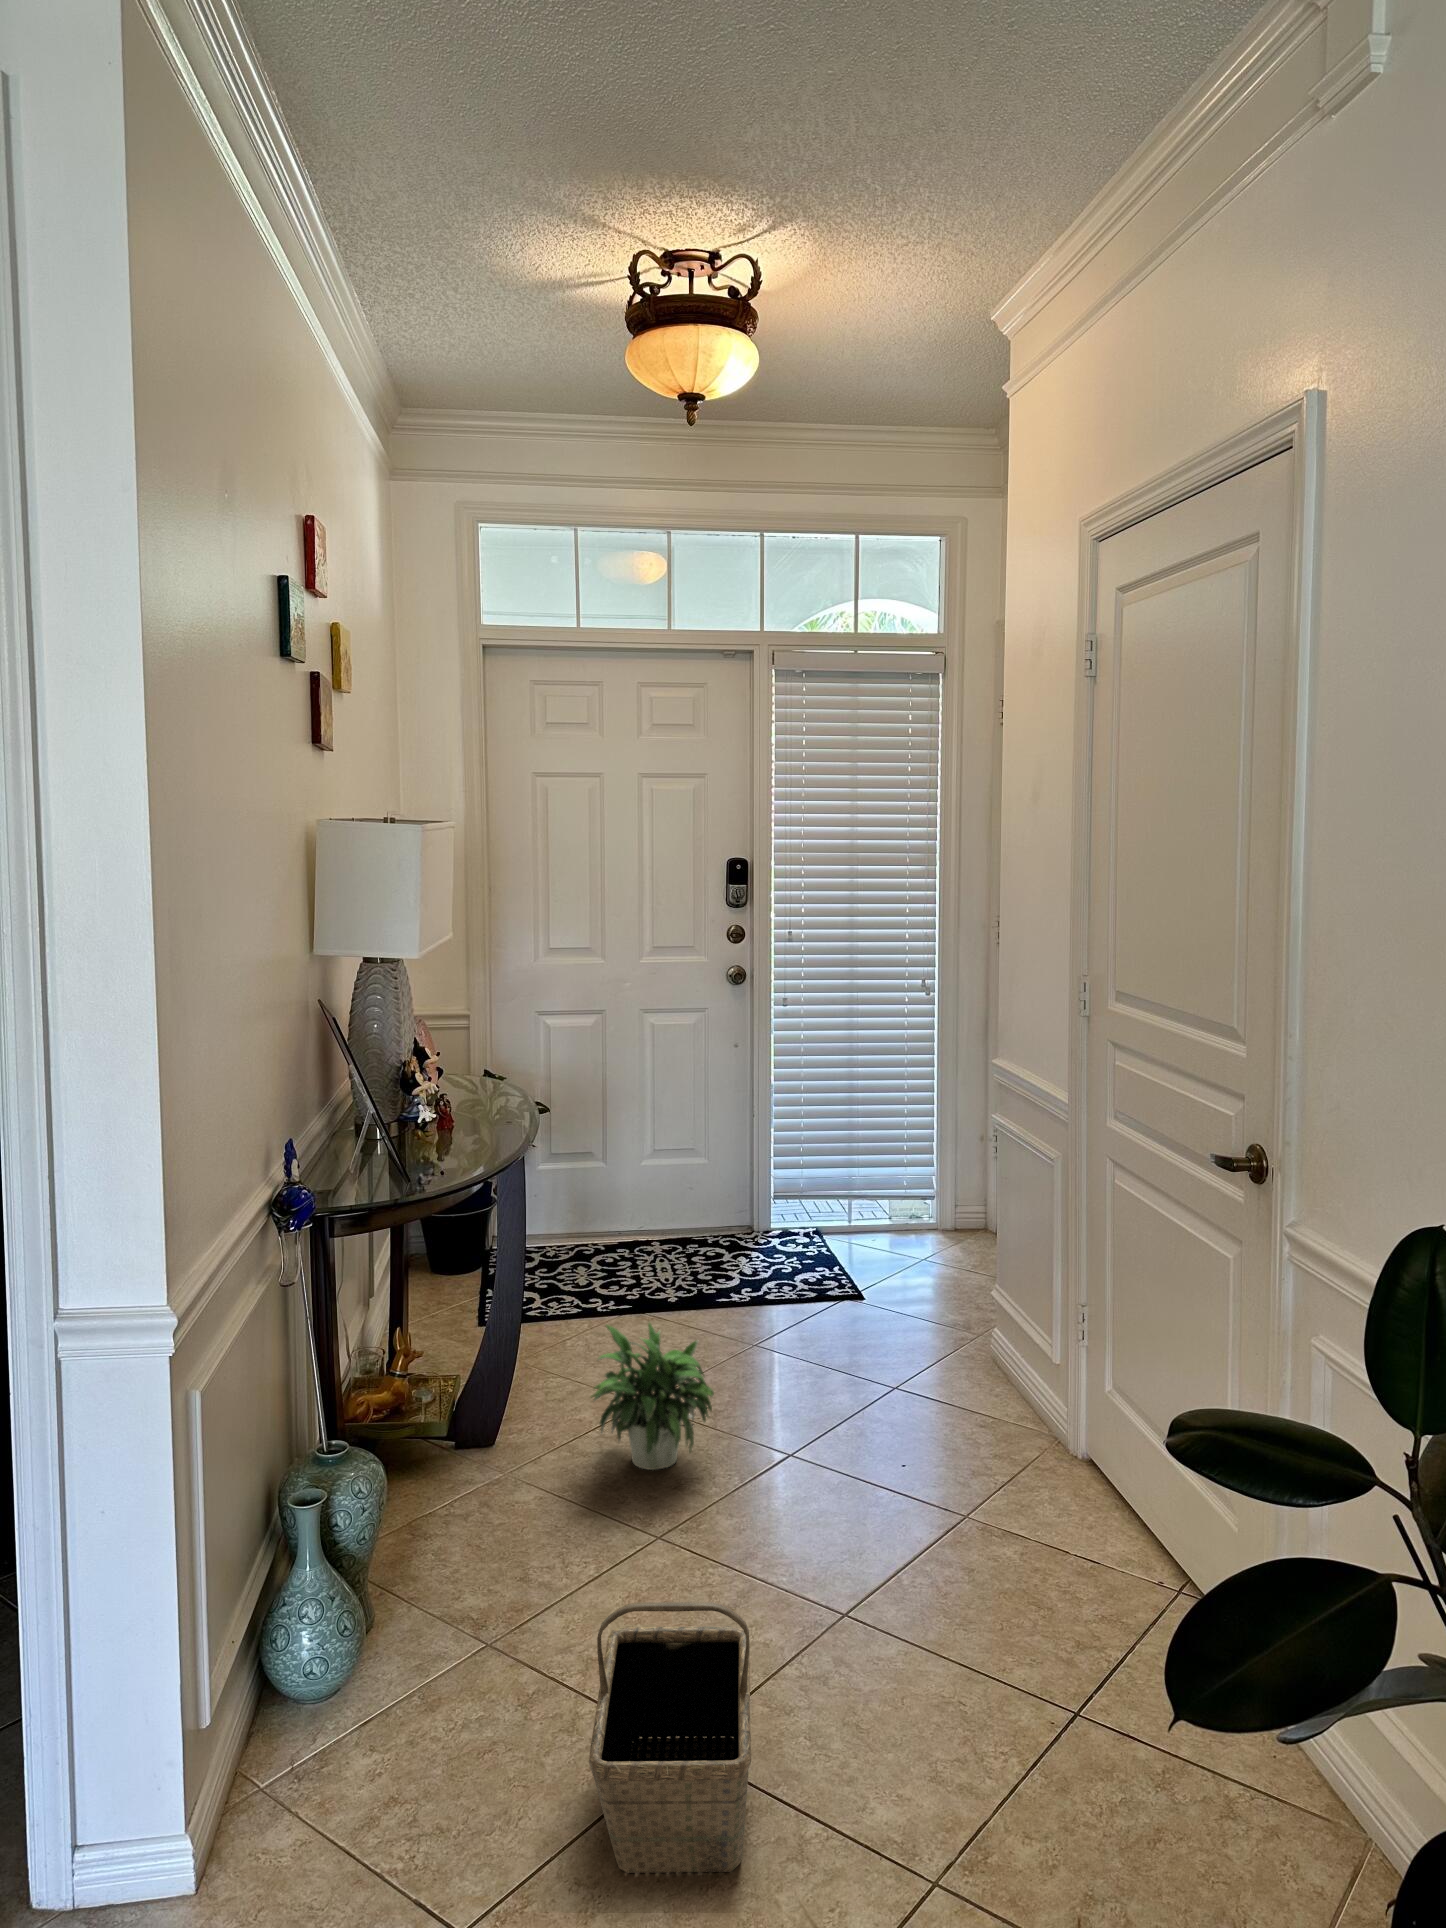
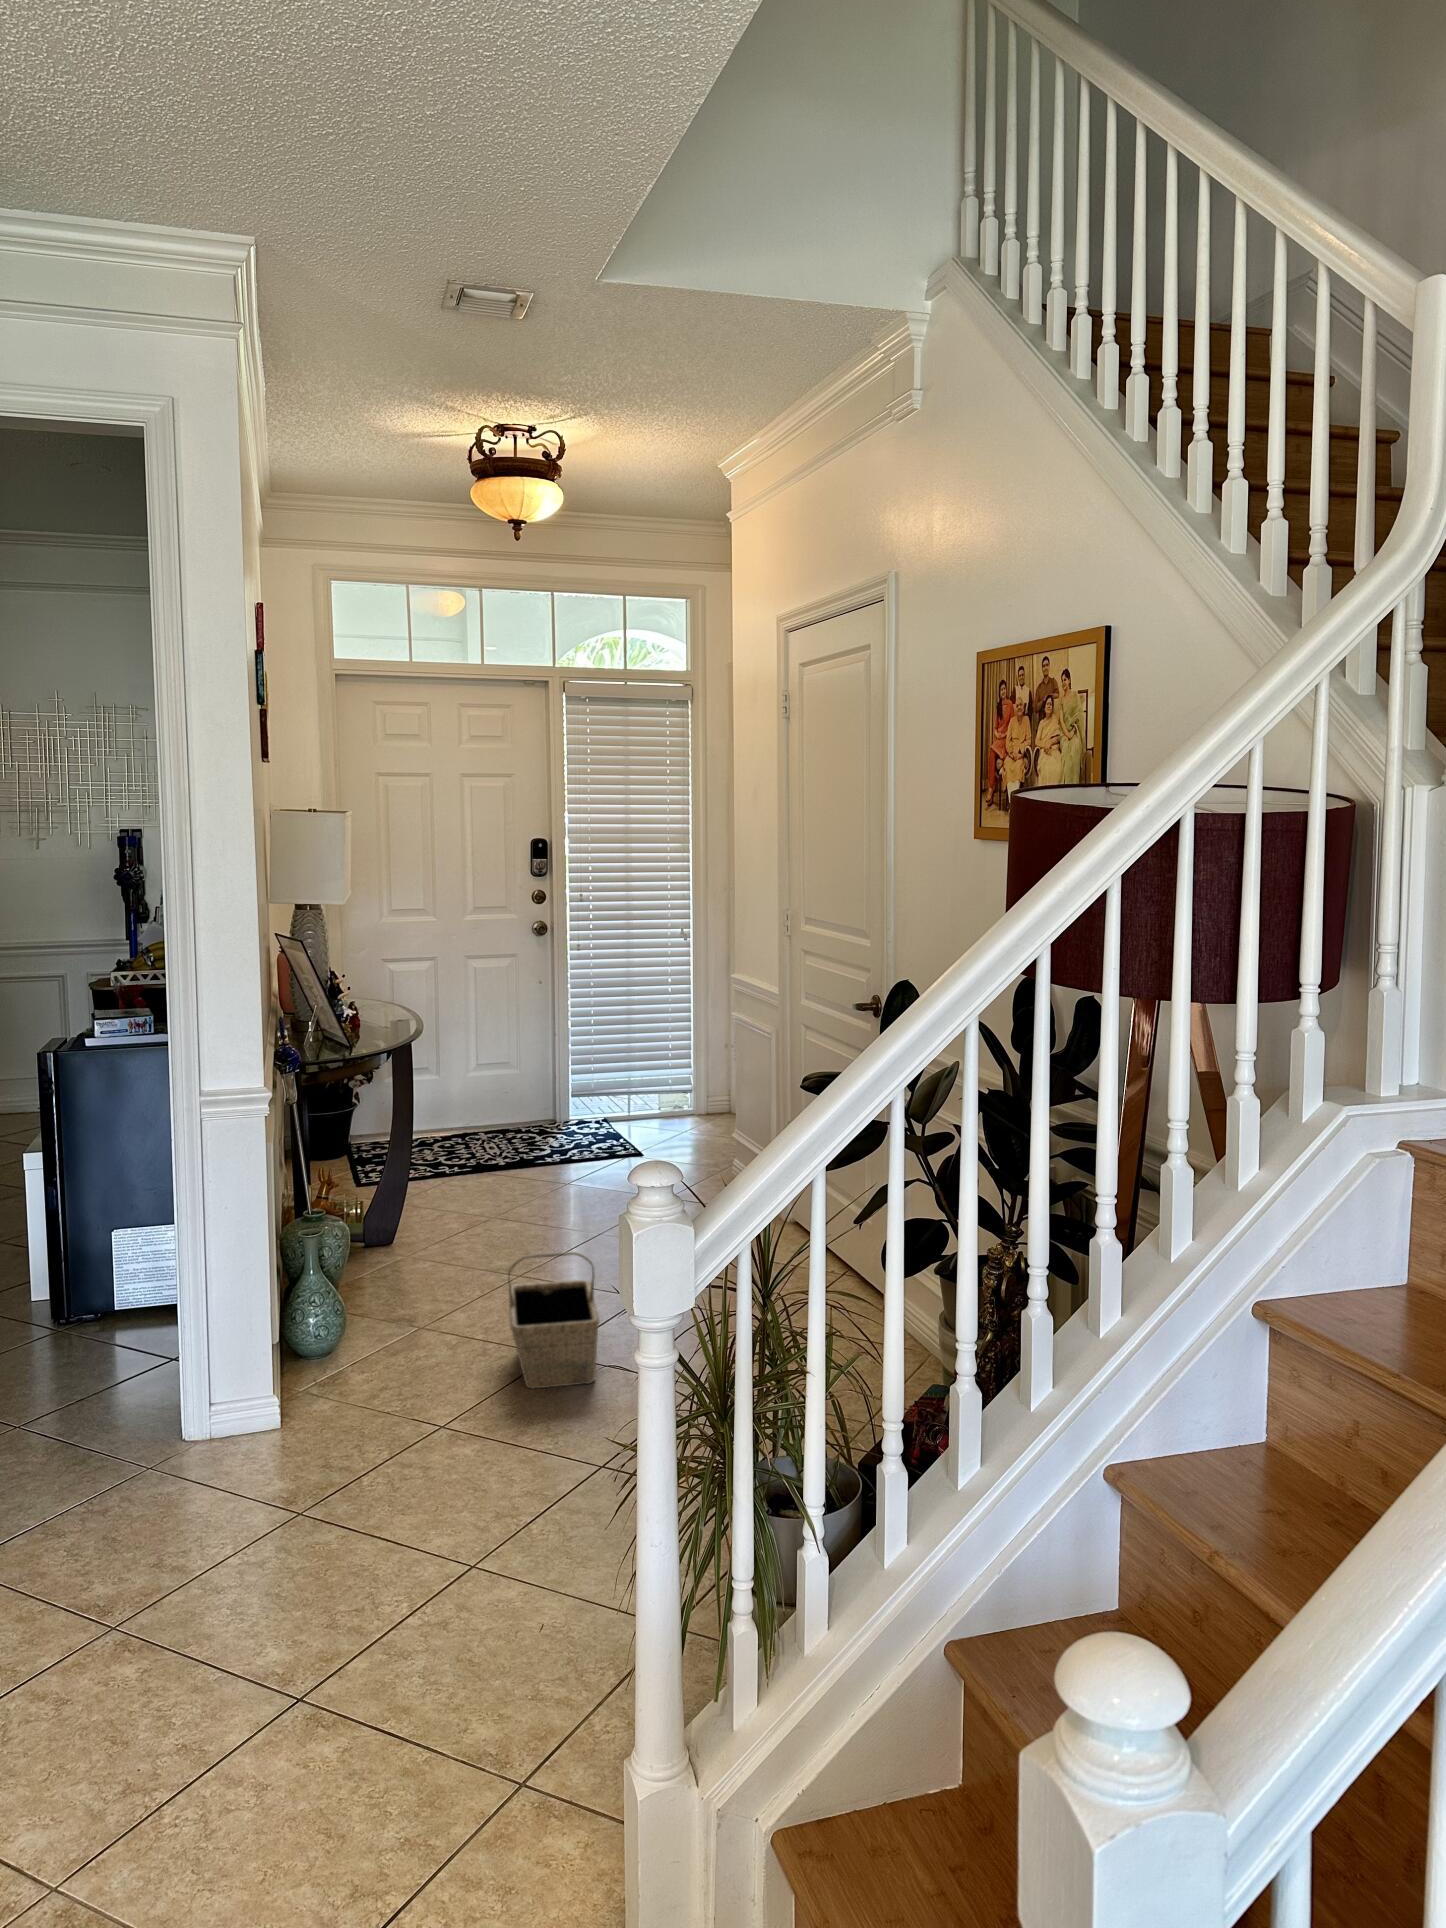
potted plant: present [591,1323,714,1470] -> none [465,1152,549,1246]

